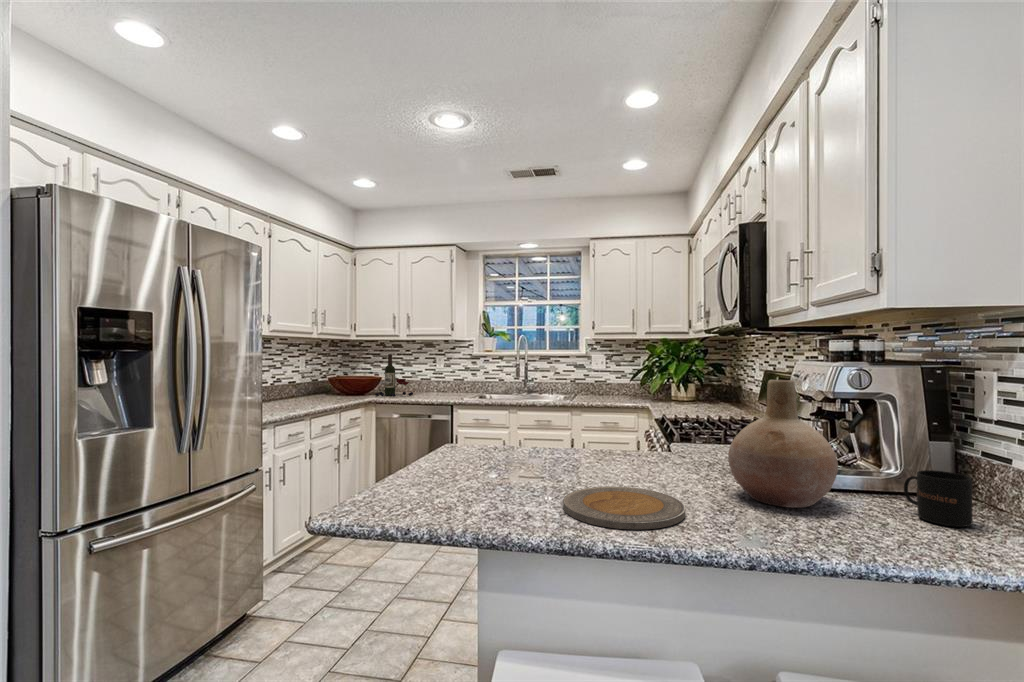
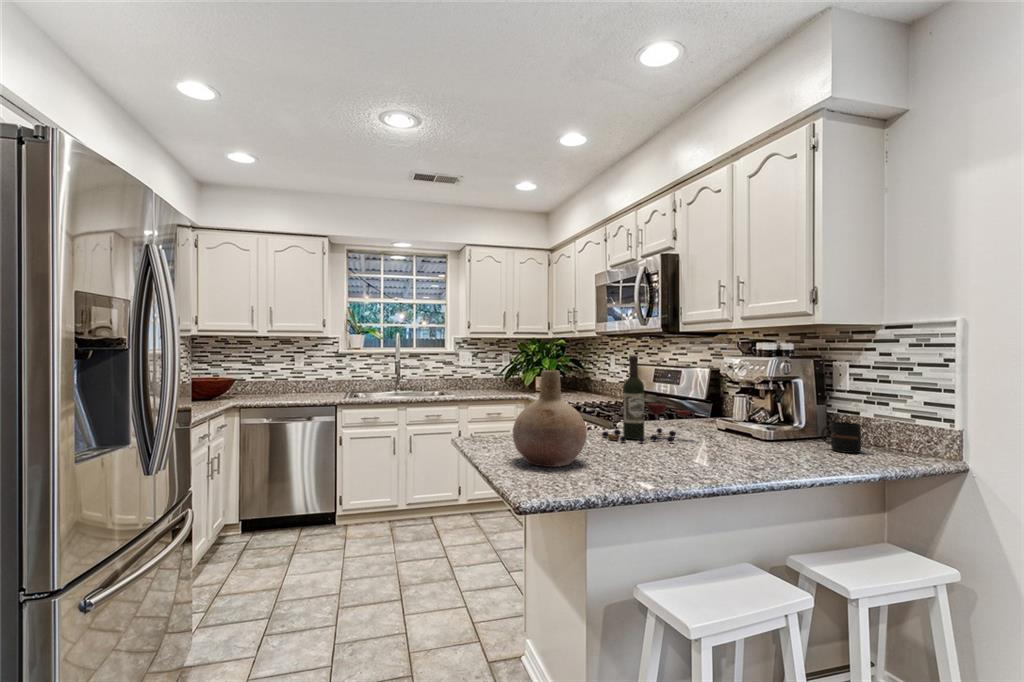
wine bottle: present [375,354,413,397] -> present [602,356,691,442]
vase: present [728,380,838,508] -> present [513,370,587,467]
plate: present [563,487,685,529] -> none [649,452,743,478]

